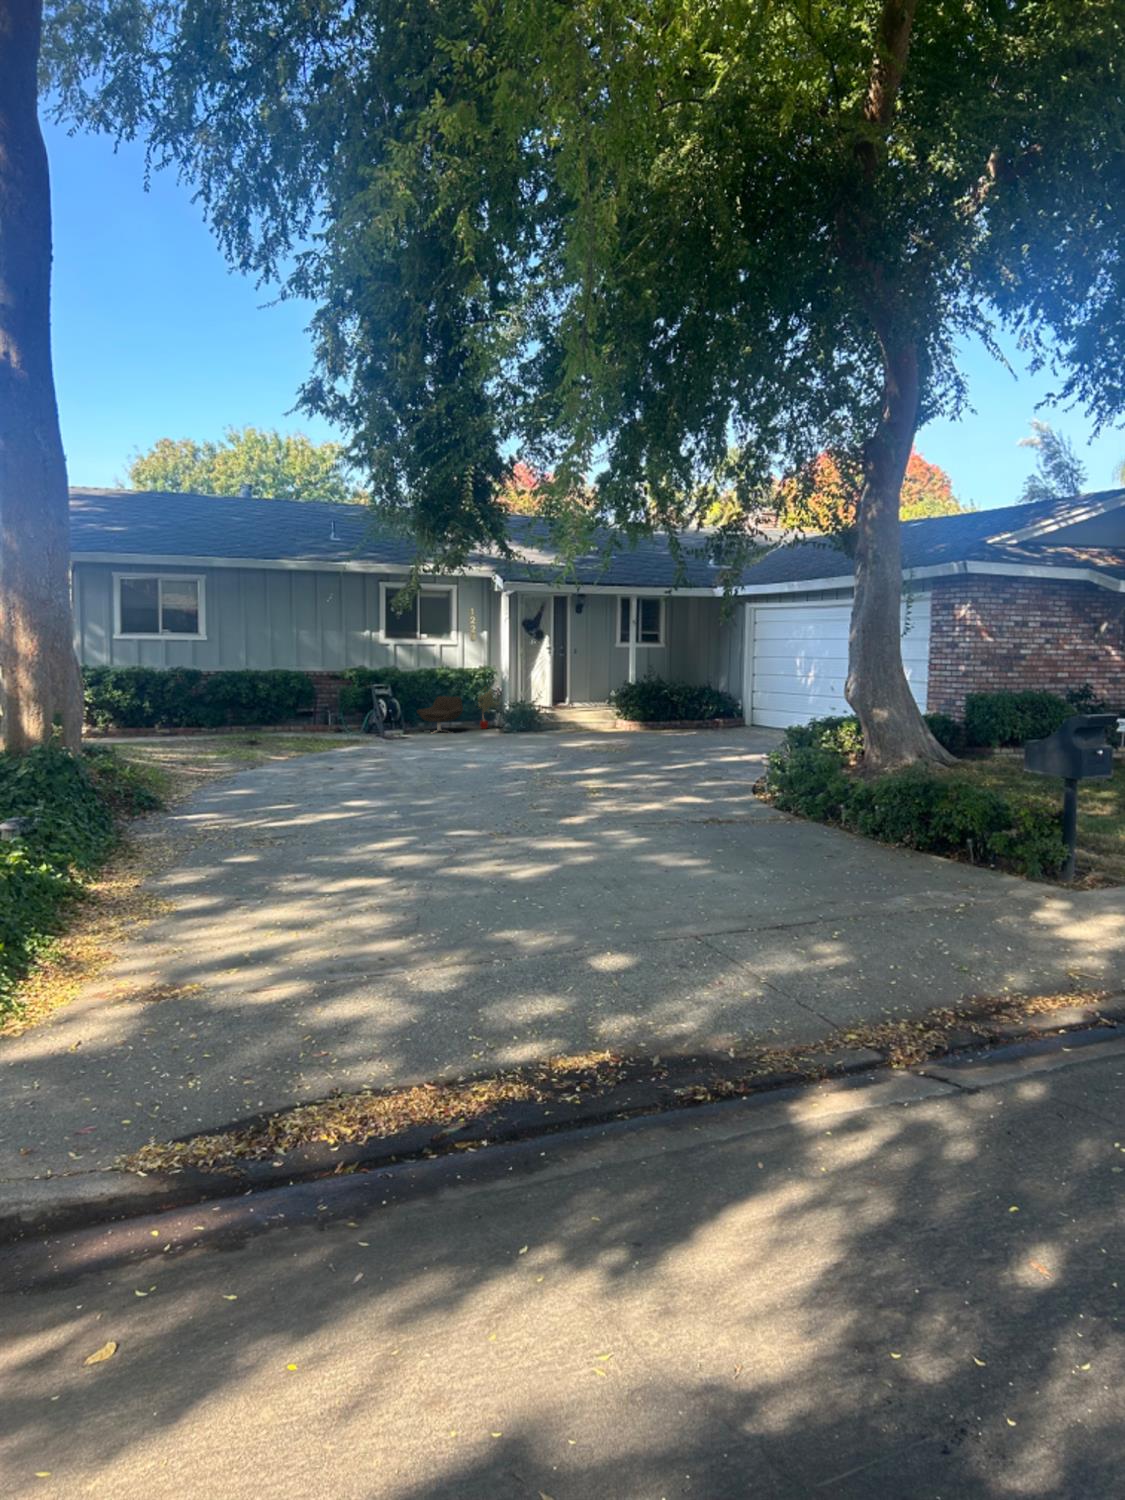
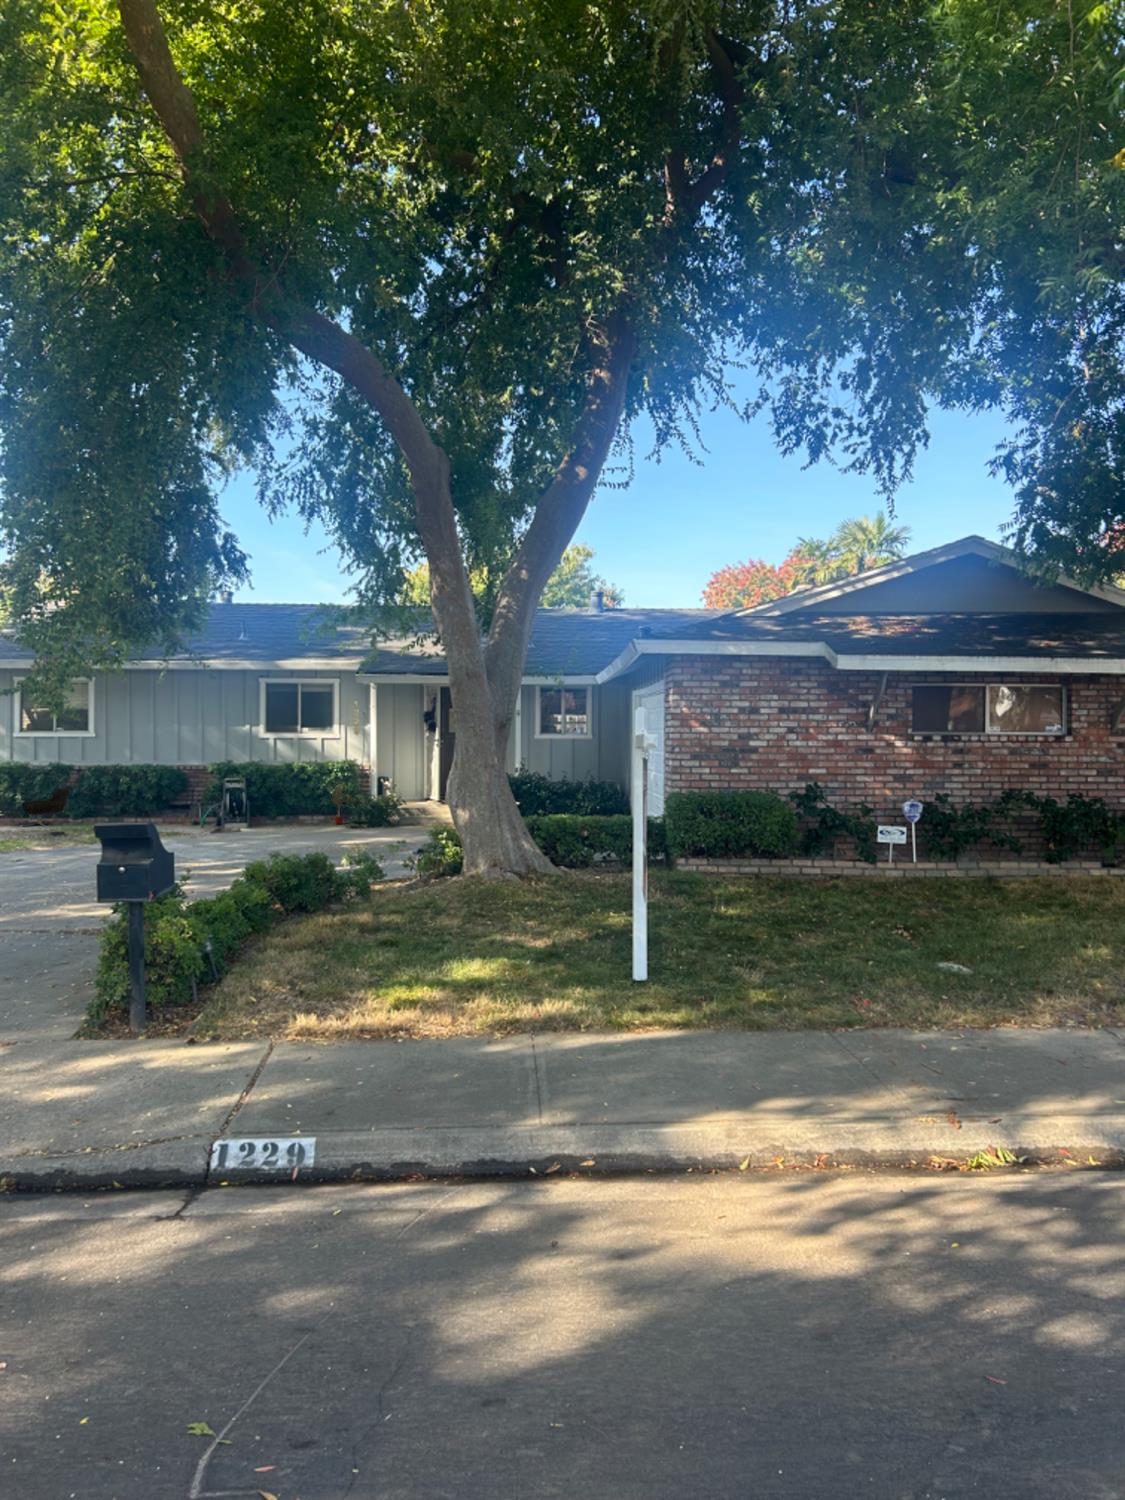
lounge chair: present [417,696,463,731] -> present [22,789,69,825]

